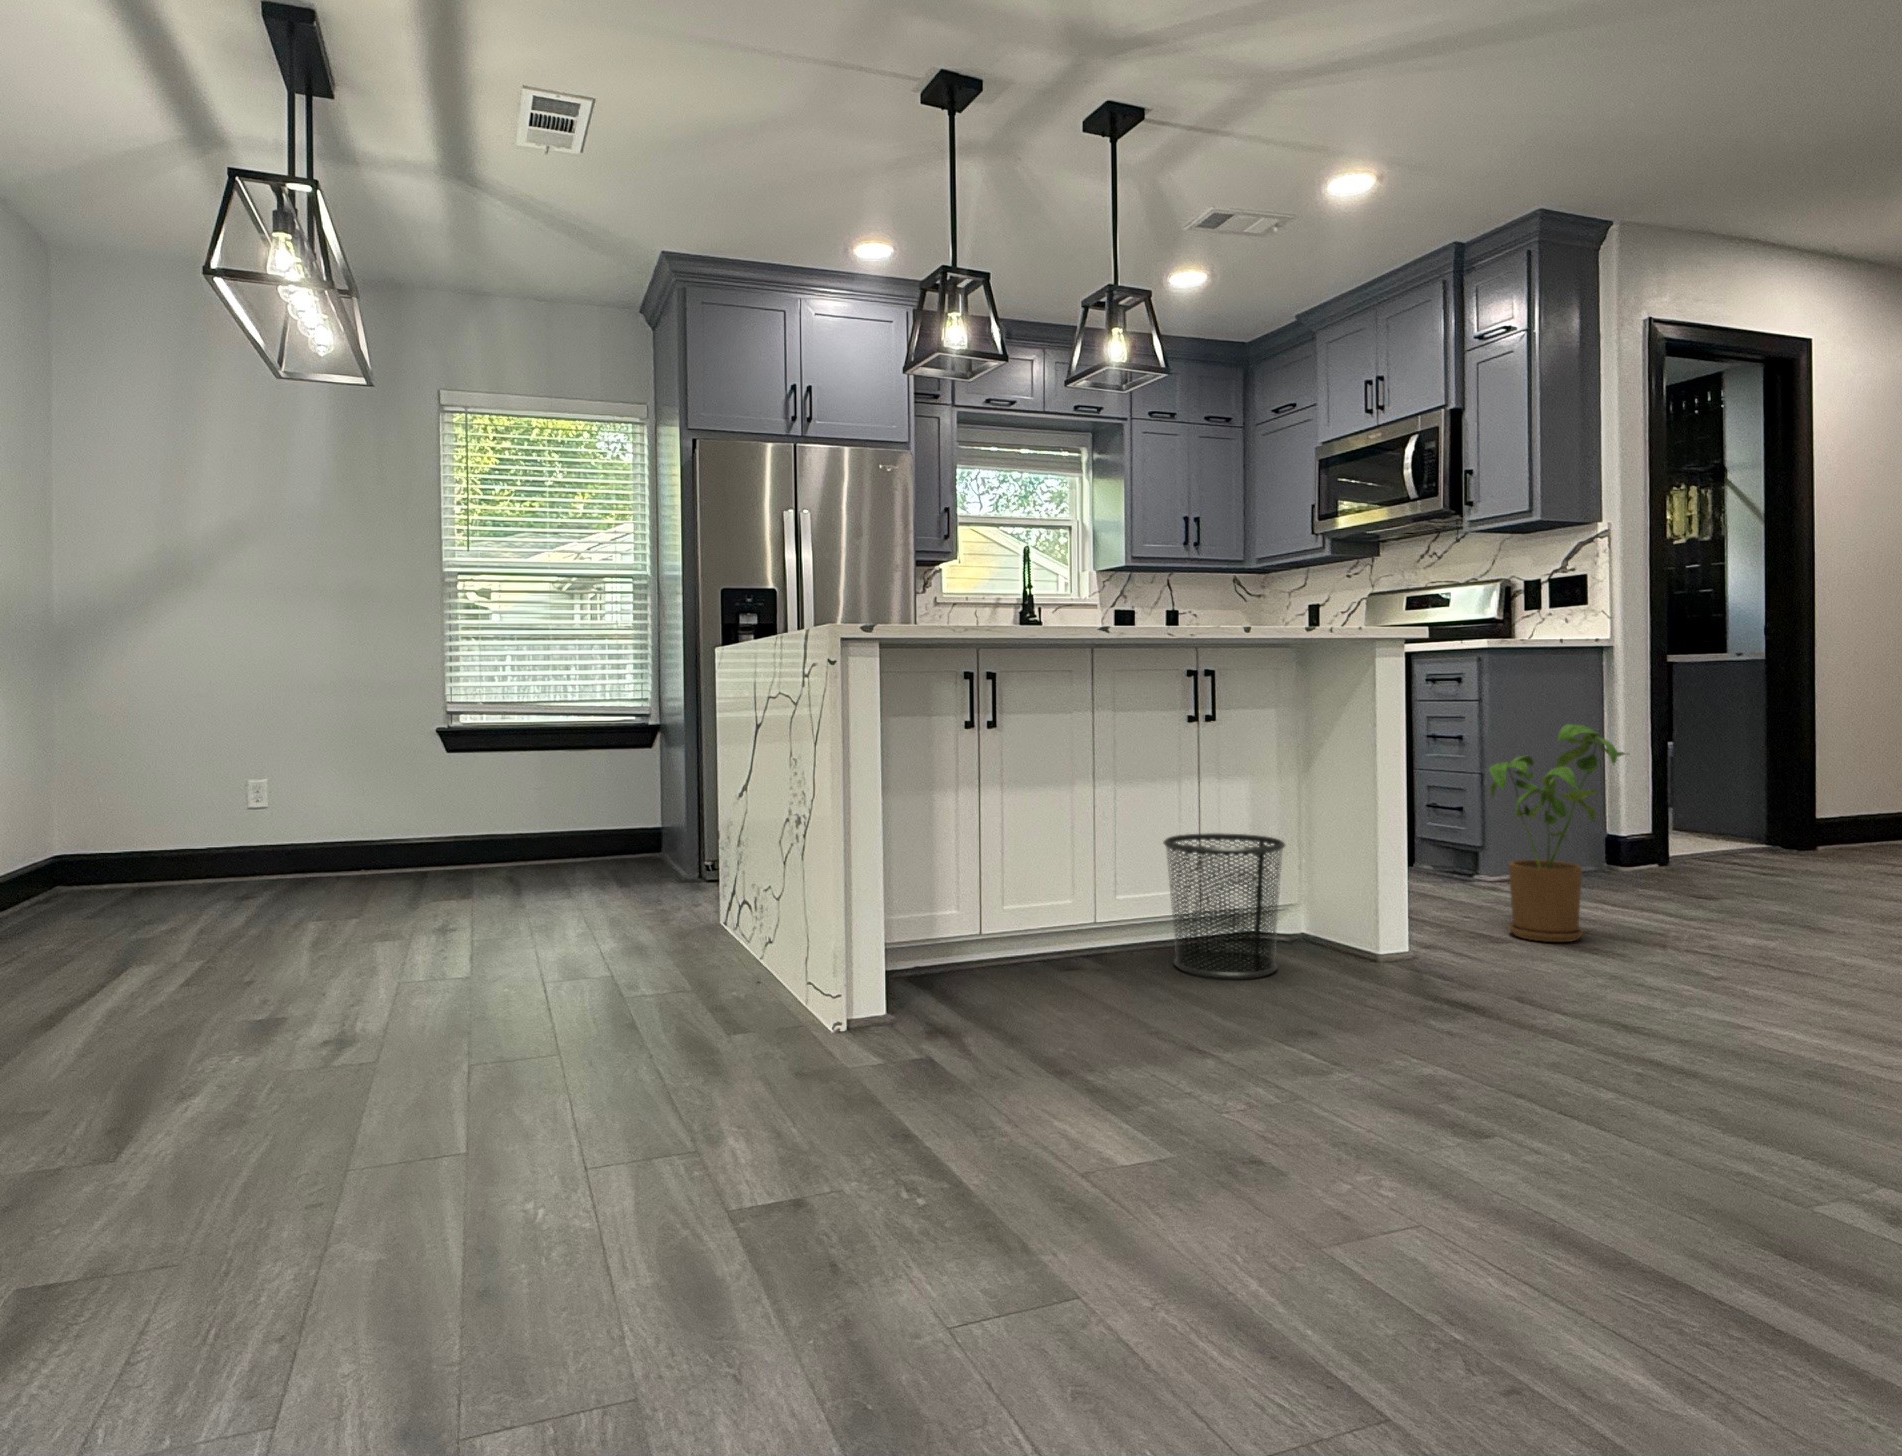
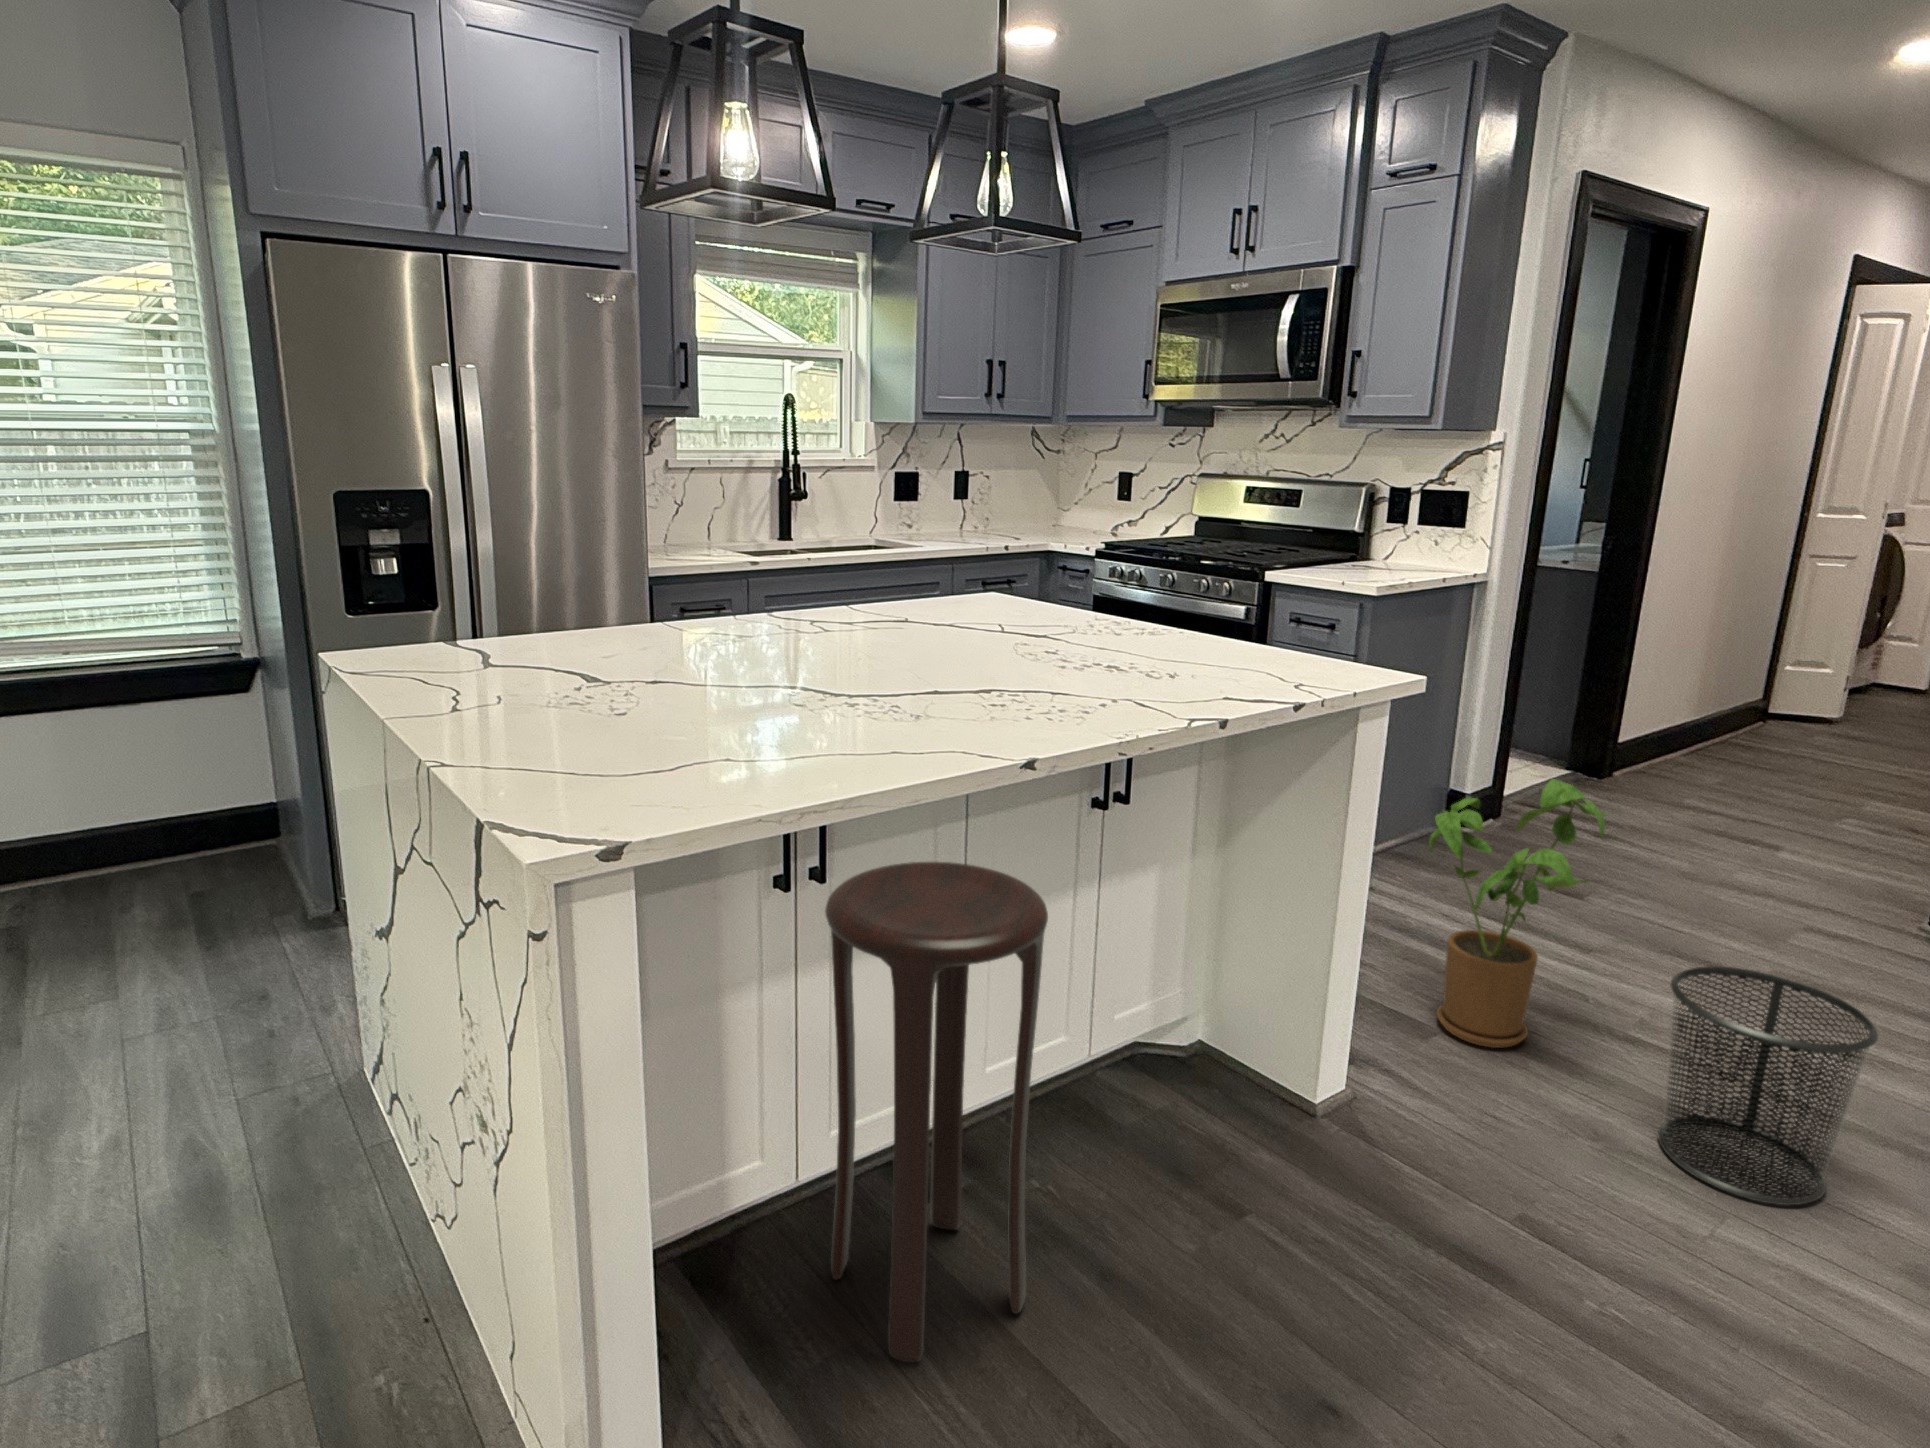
stool: none [991,717,1124,1002] -> present [825,862,1048,1362]
waste bin: present [1163,833,1285,978] -> present [1658,966,1878,1205]

